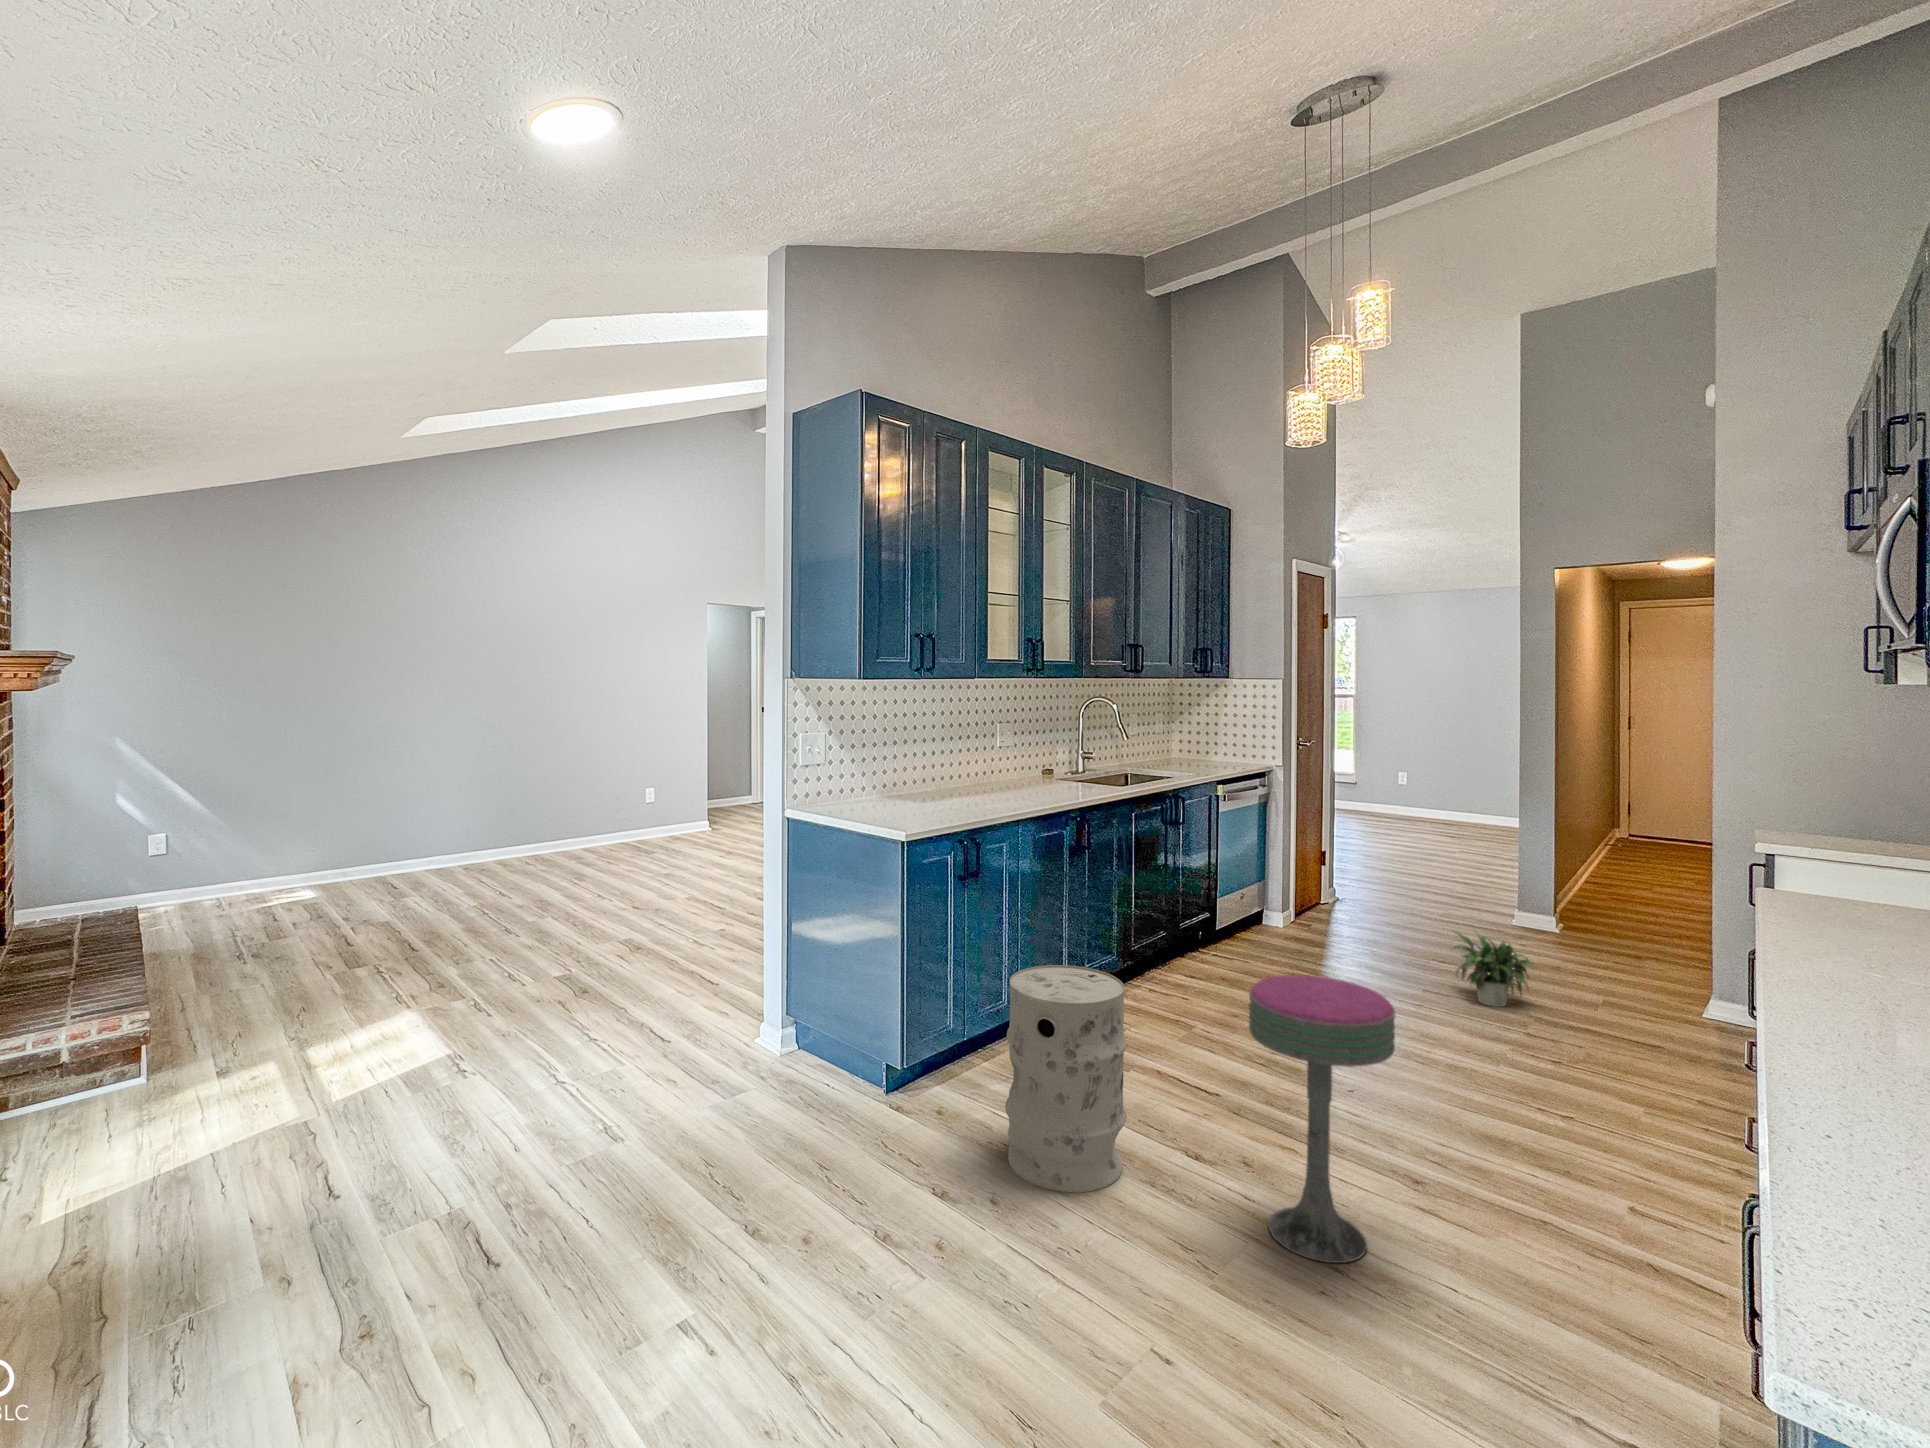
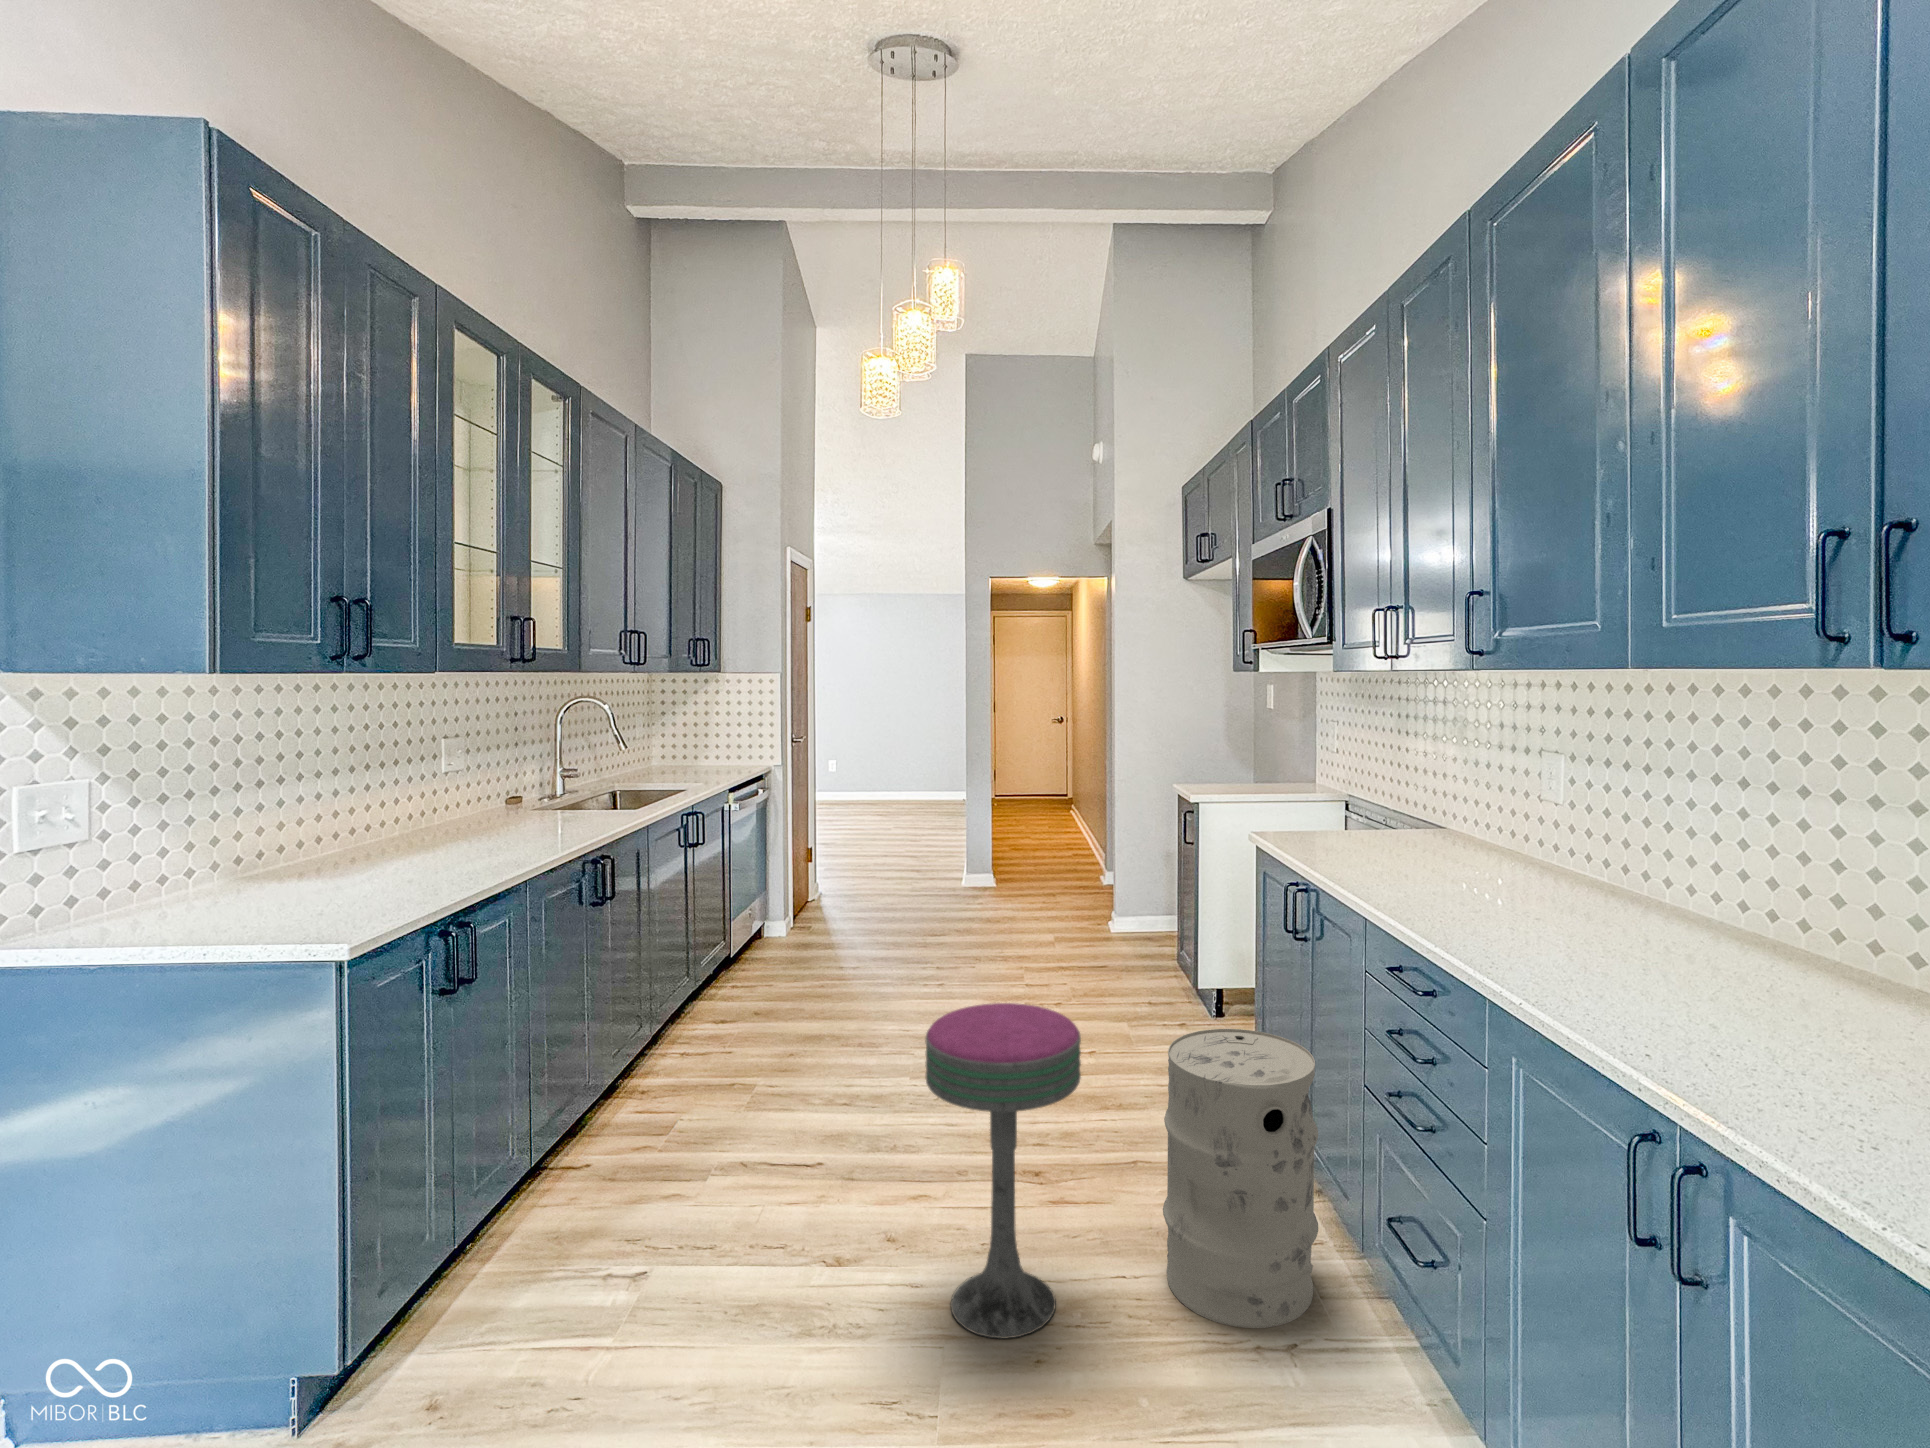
potted plant: present [1454,931,1534,1007] -> none [958,912,1043,984]
trash can: present [1005,965,1127,1193] -> present [1163,1029,1318,1328]

